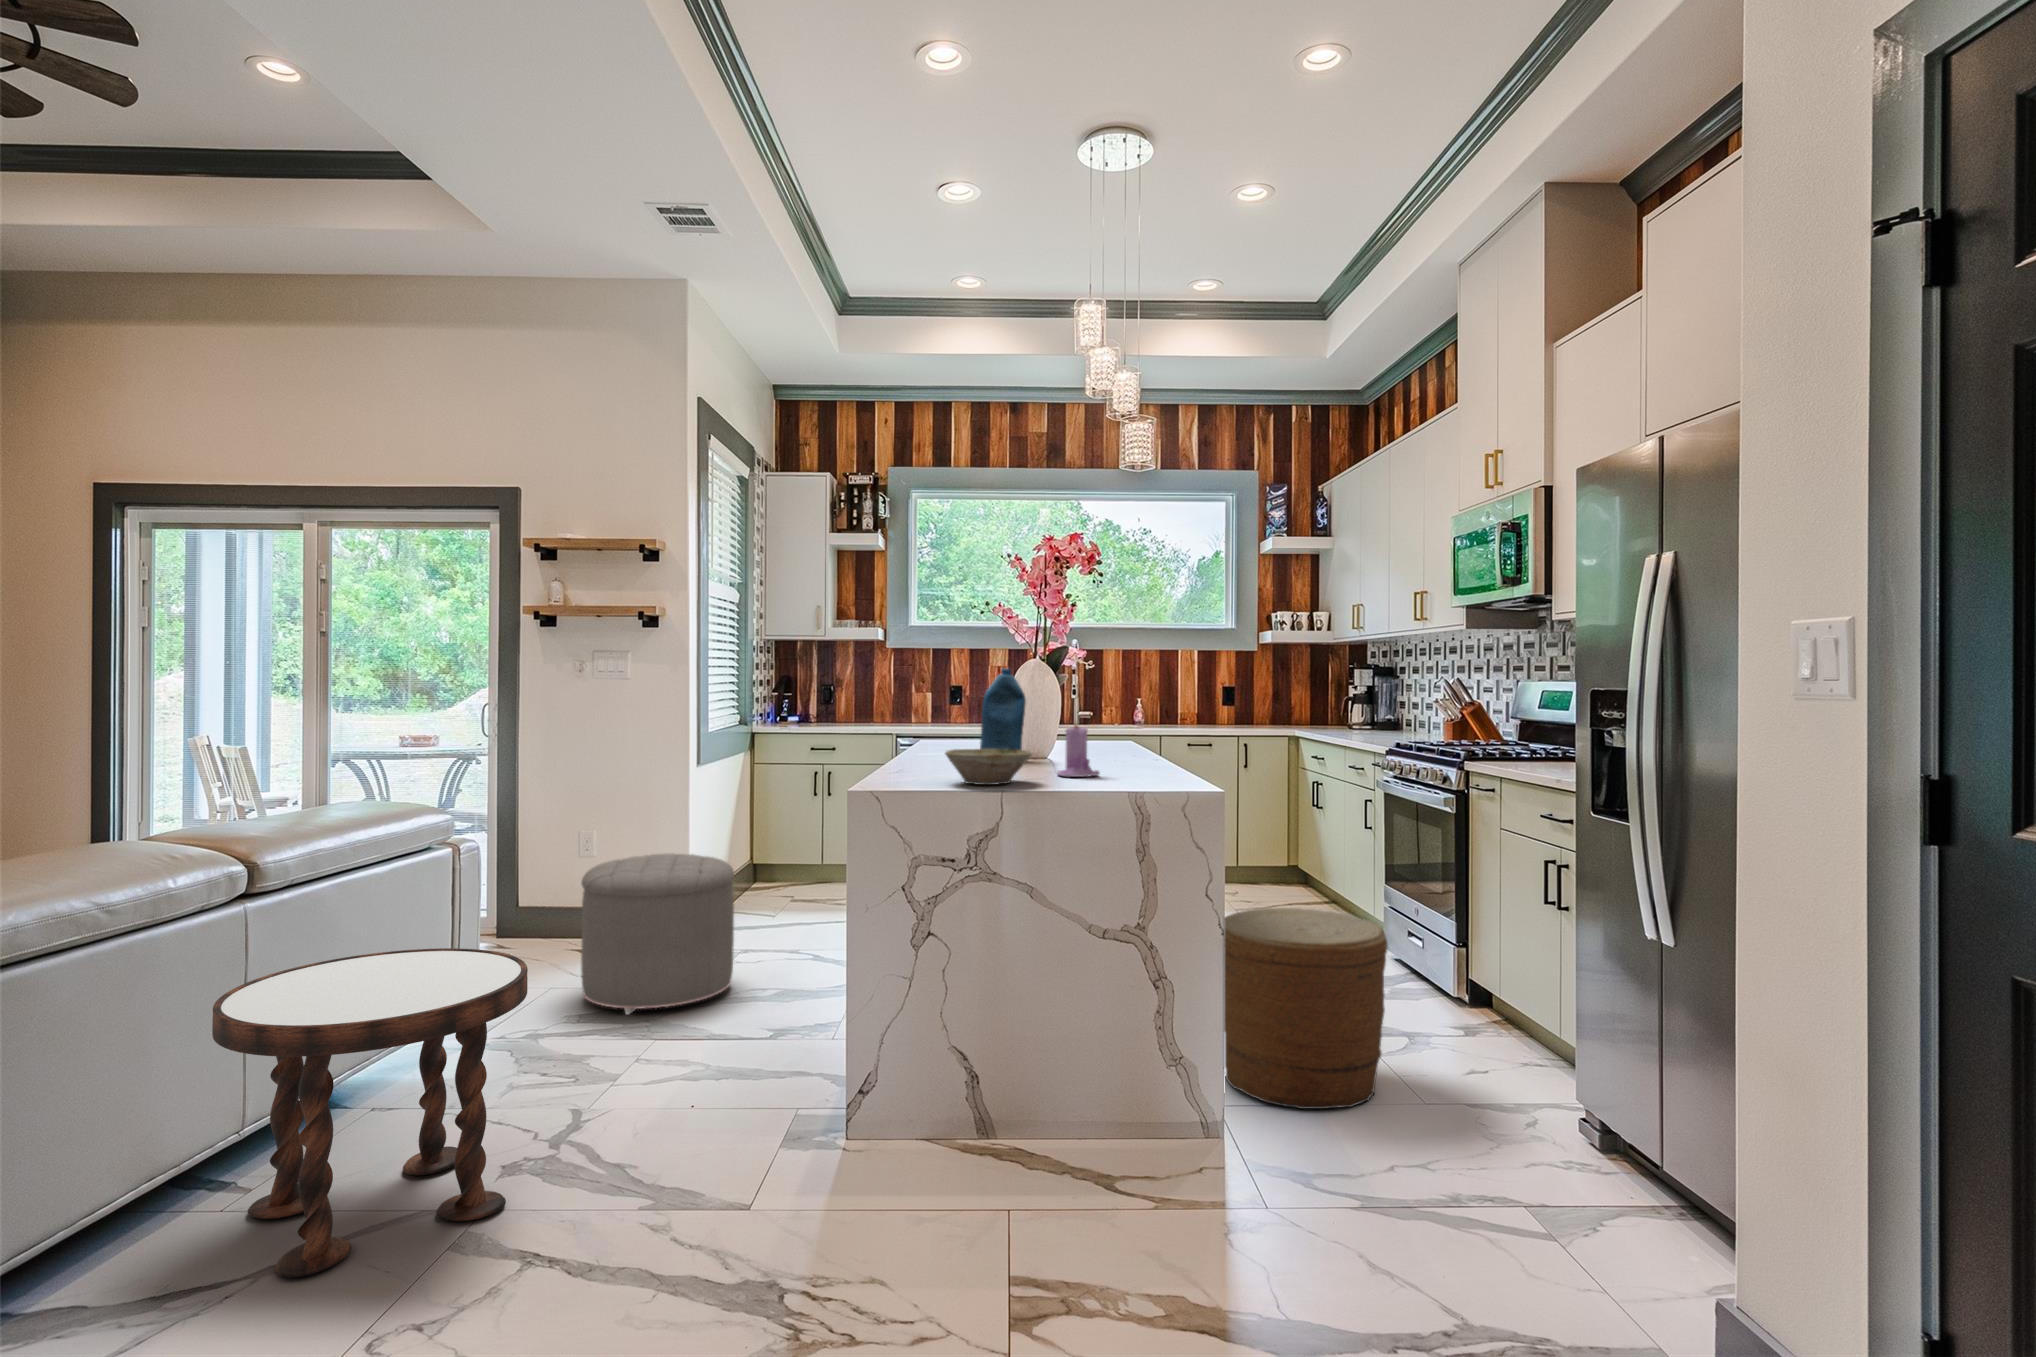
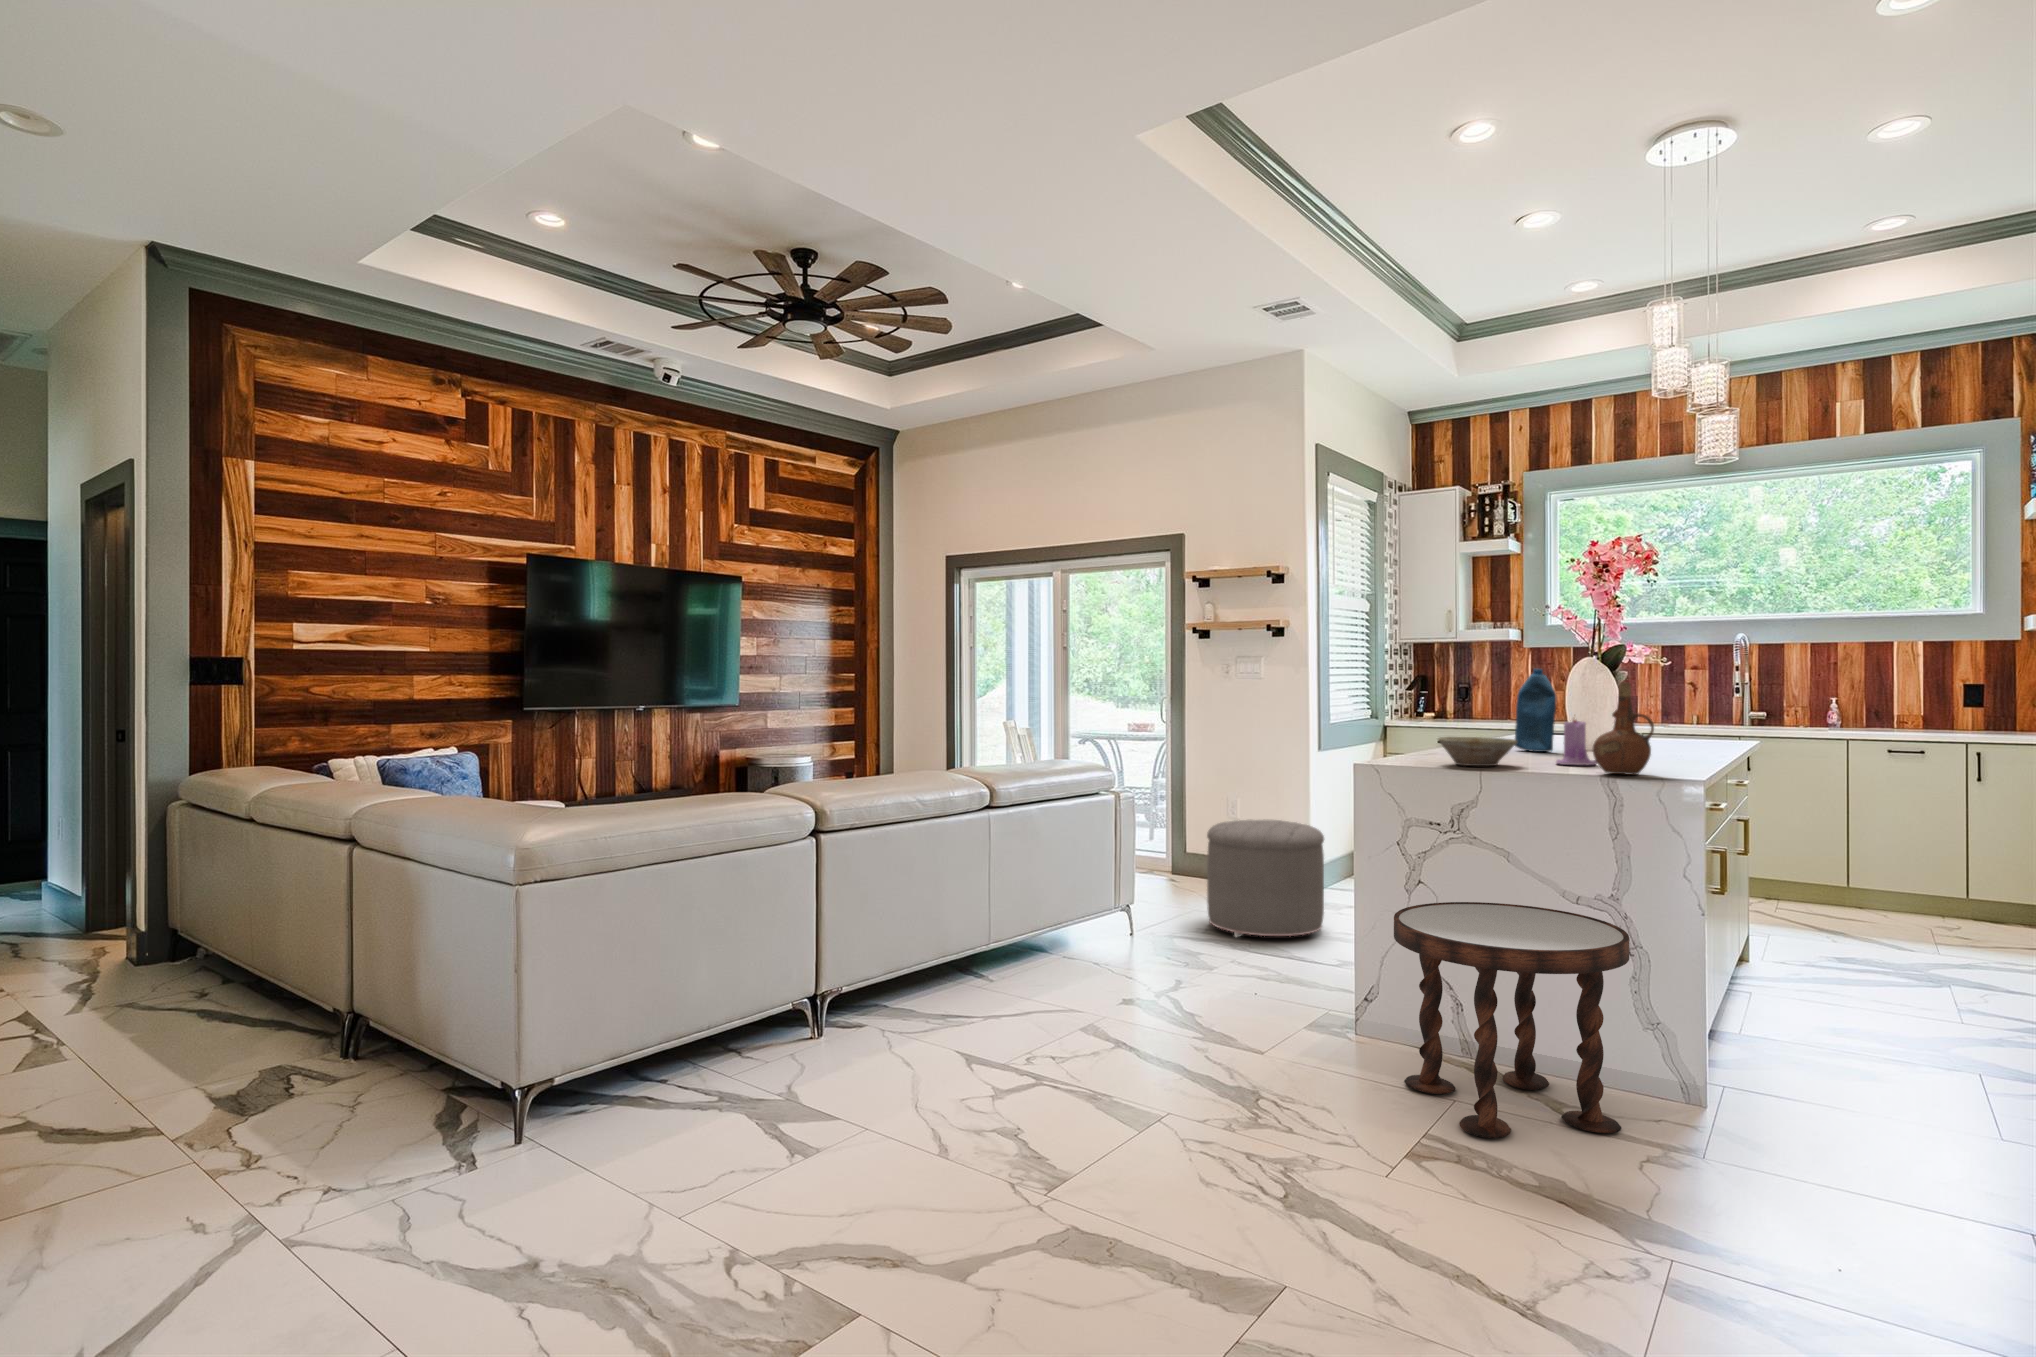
ceramic pitcher: none [1119,684,1178,787] -> present [1592,682,1654,775]
woven basket: present [1223,908,1387,1109] -> none [1732,912,1947,1120]
side table: present [212,948,528,1277] -> present [1394,902,1630,1138]

